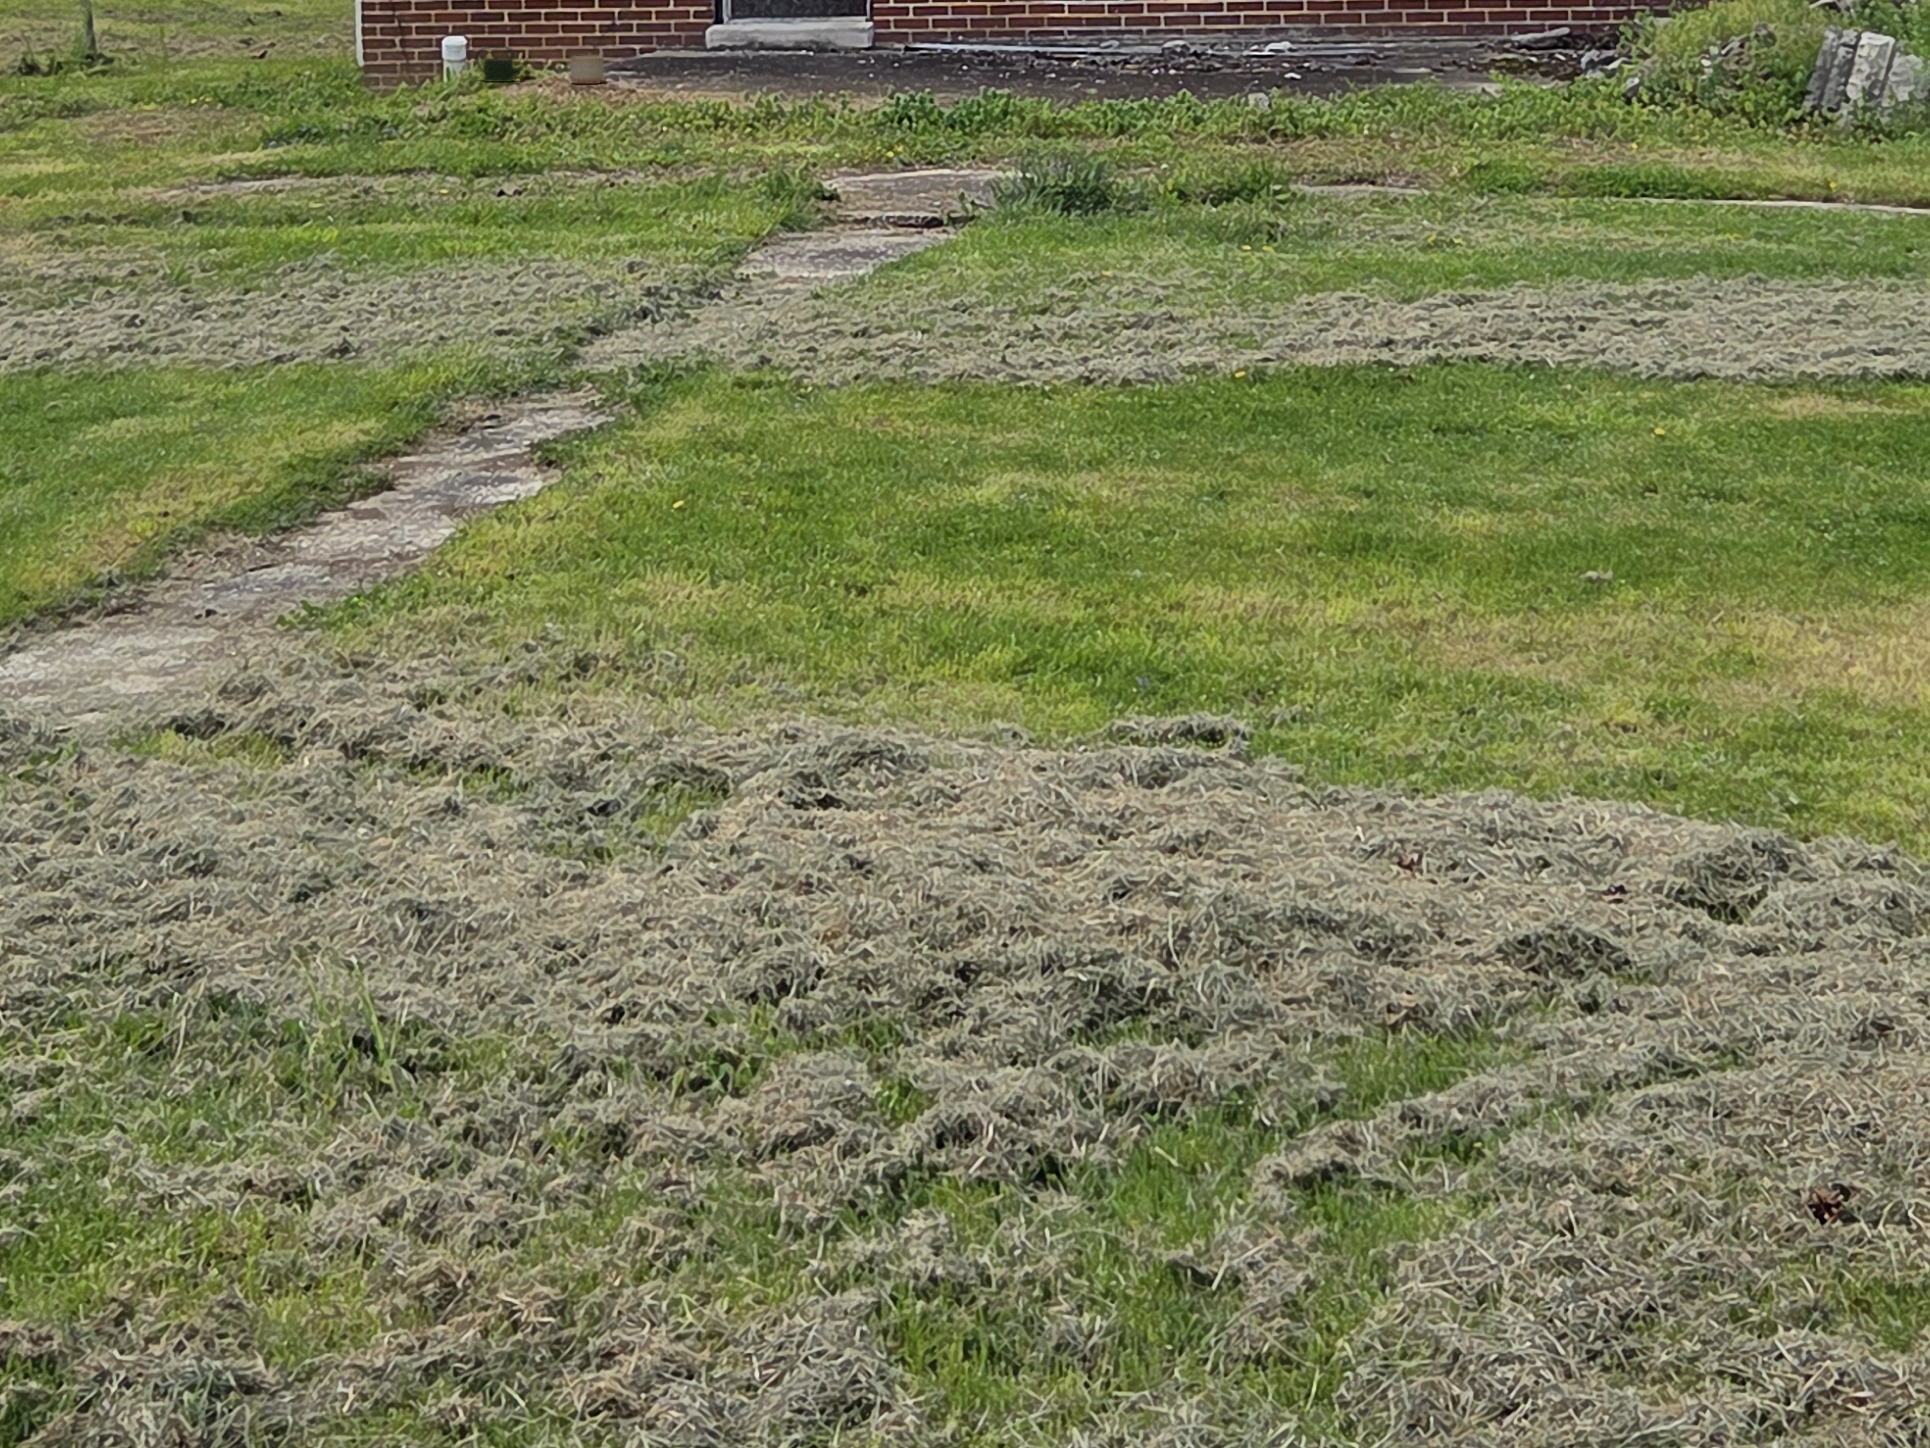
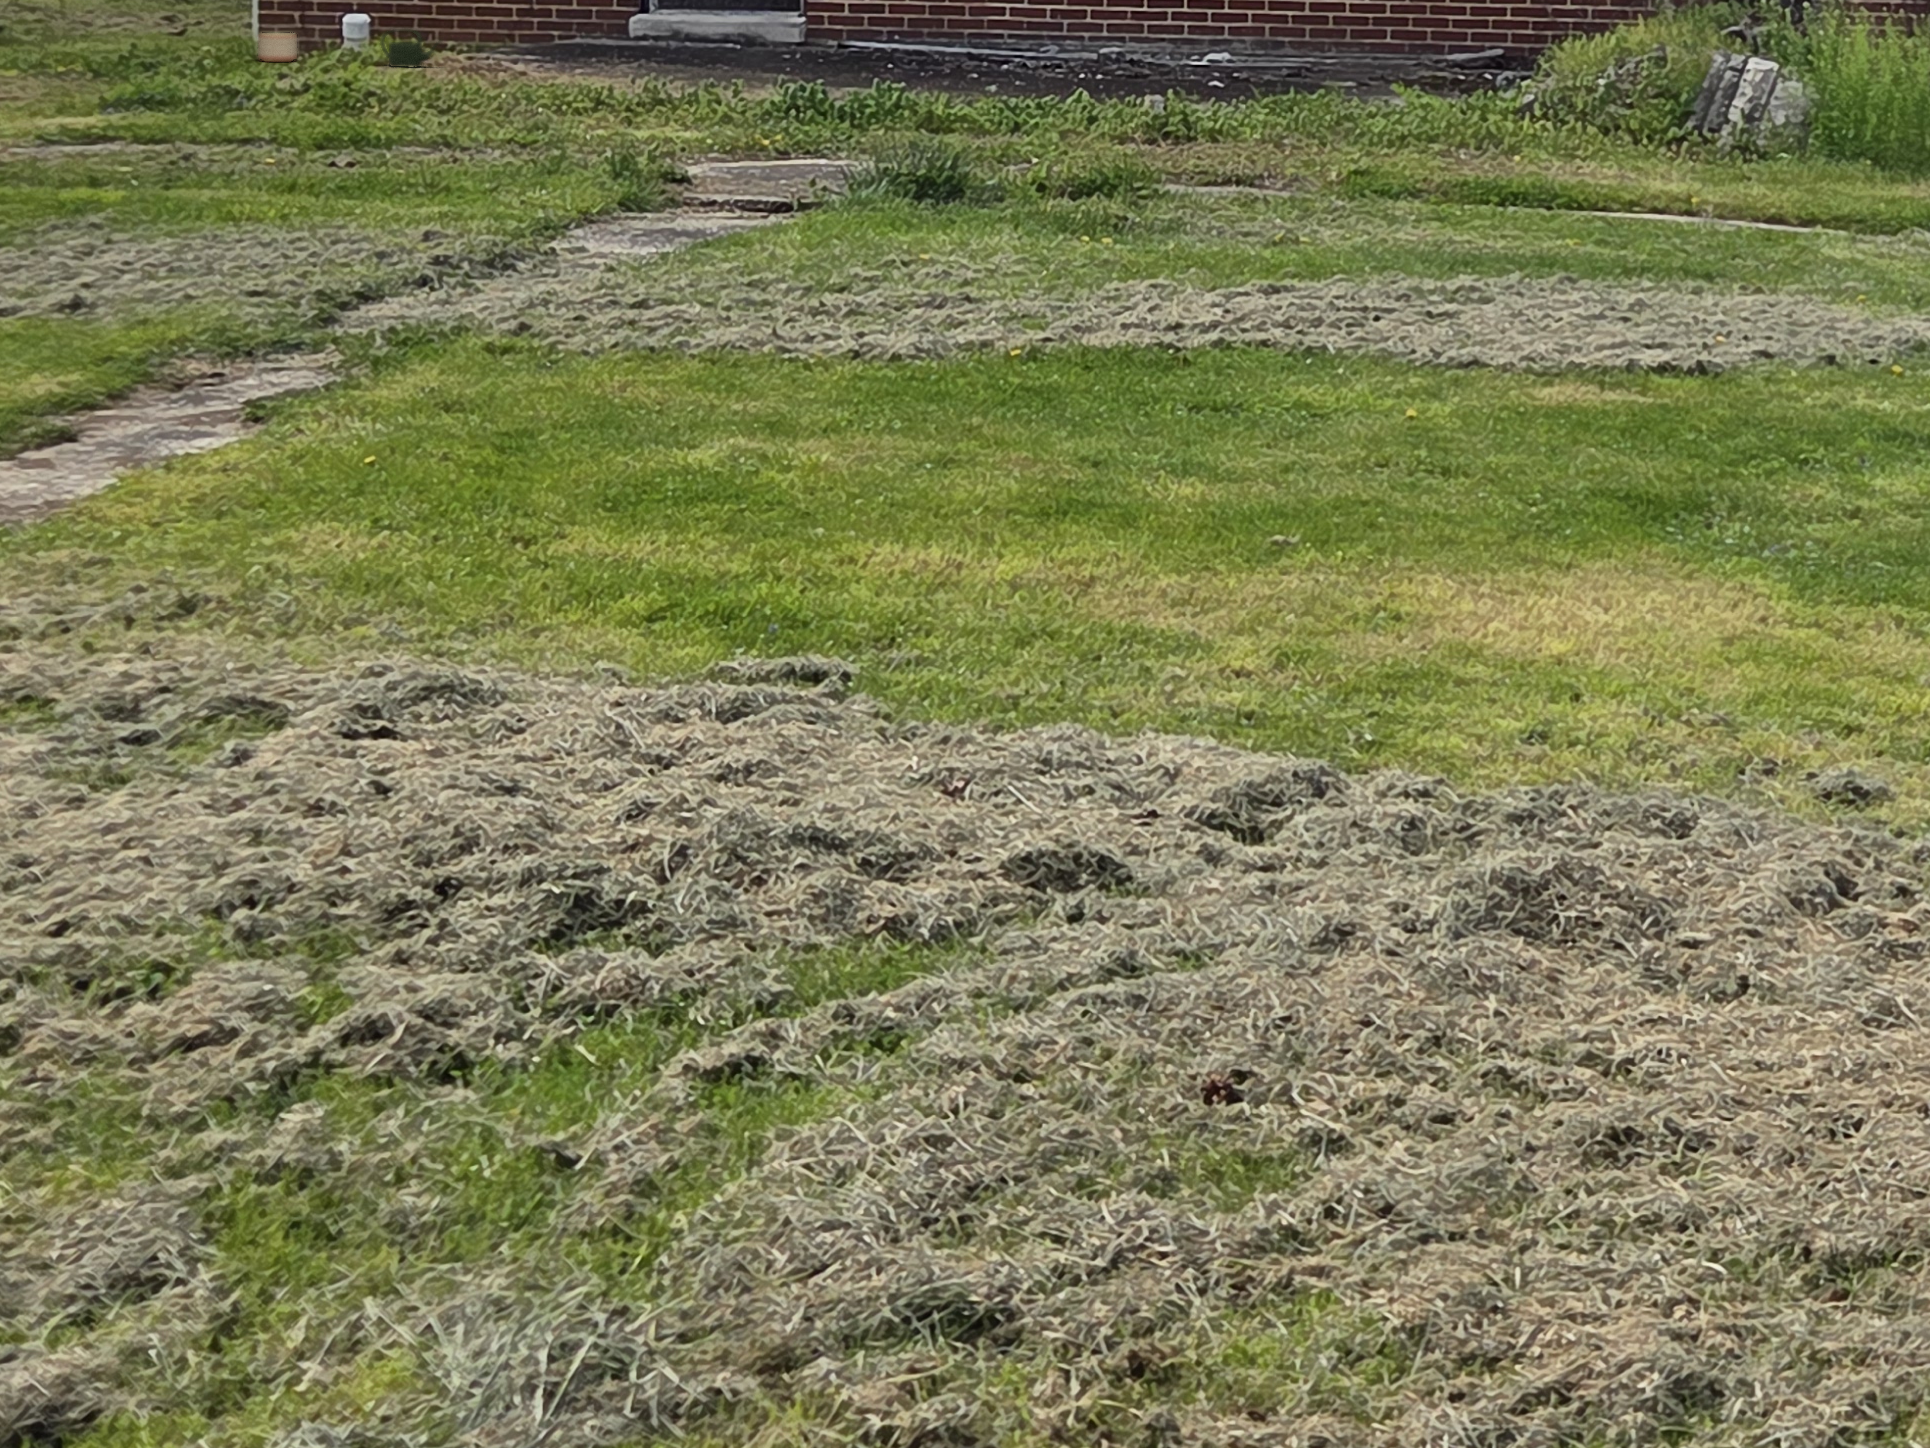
planter: present [570,56,604,84] -> present [258,33,297,62]

